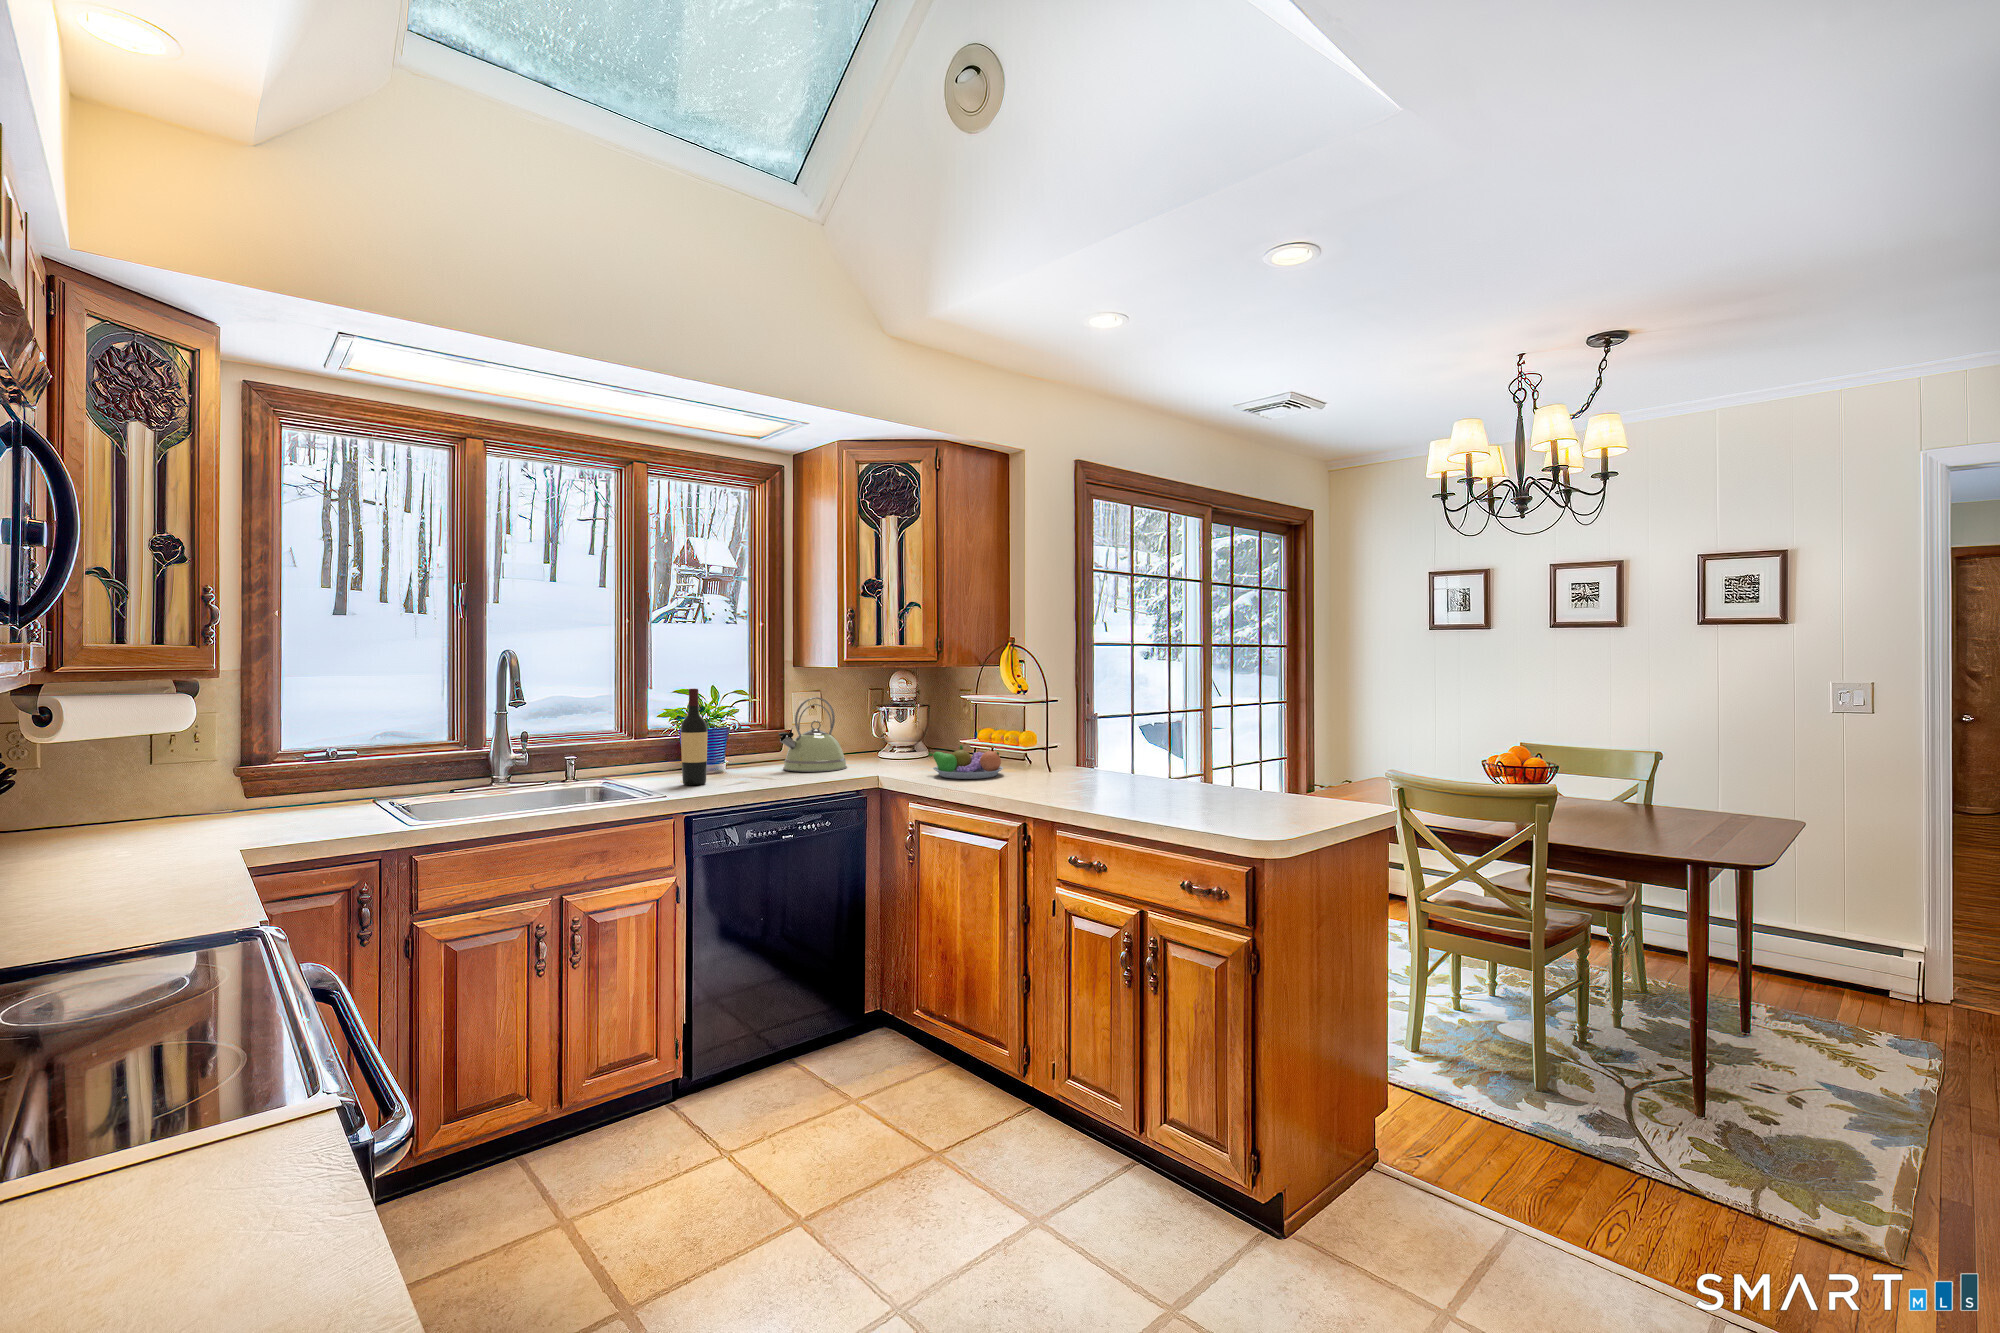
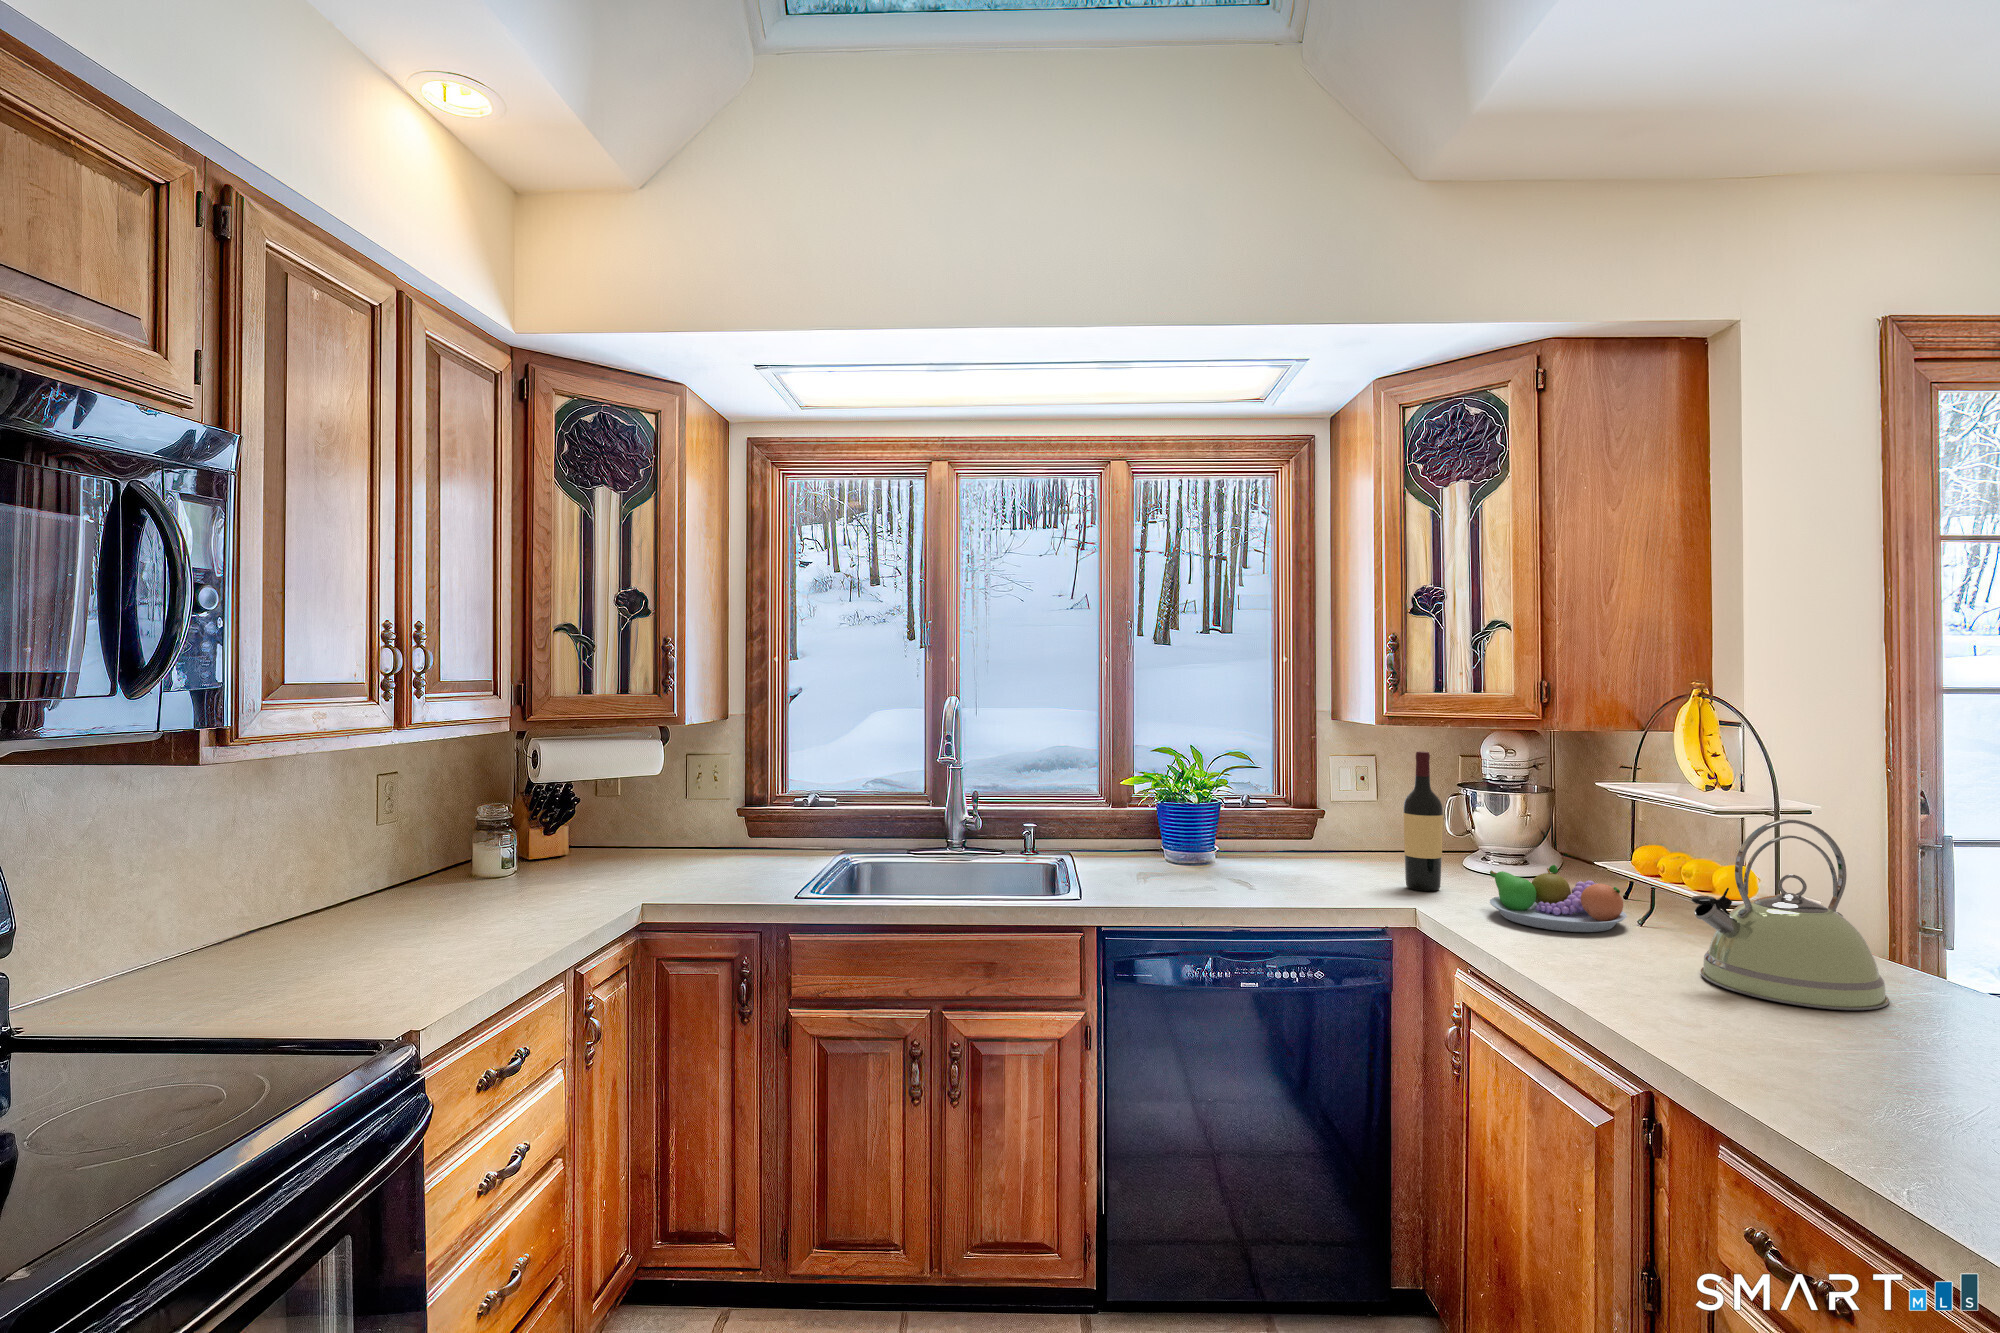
wine bottle: present [681,689,708,785] -> present [1404,751,1443,891]
kettle: present [778,697,847,772] -> present [1691,819,1889,1010]

